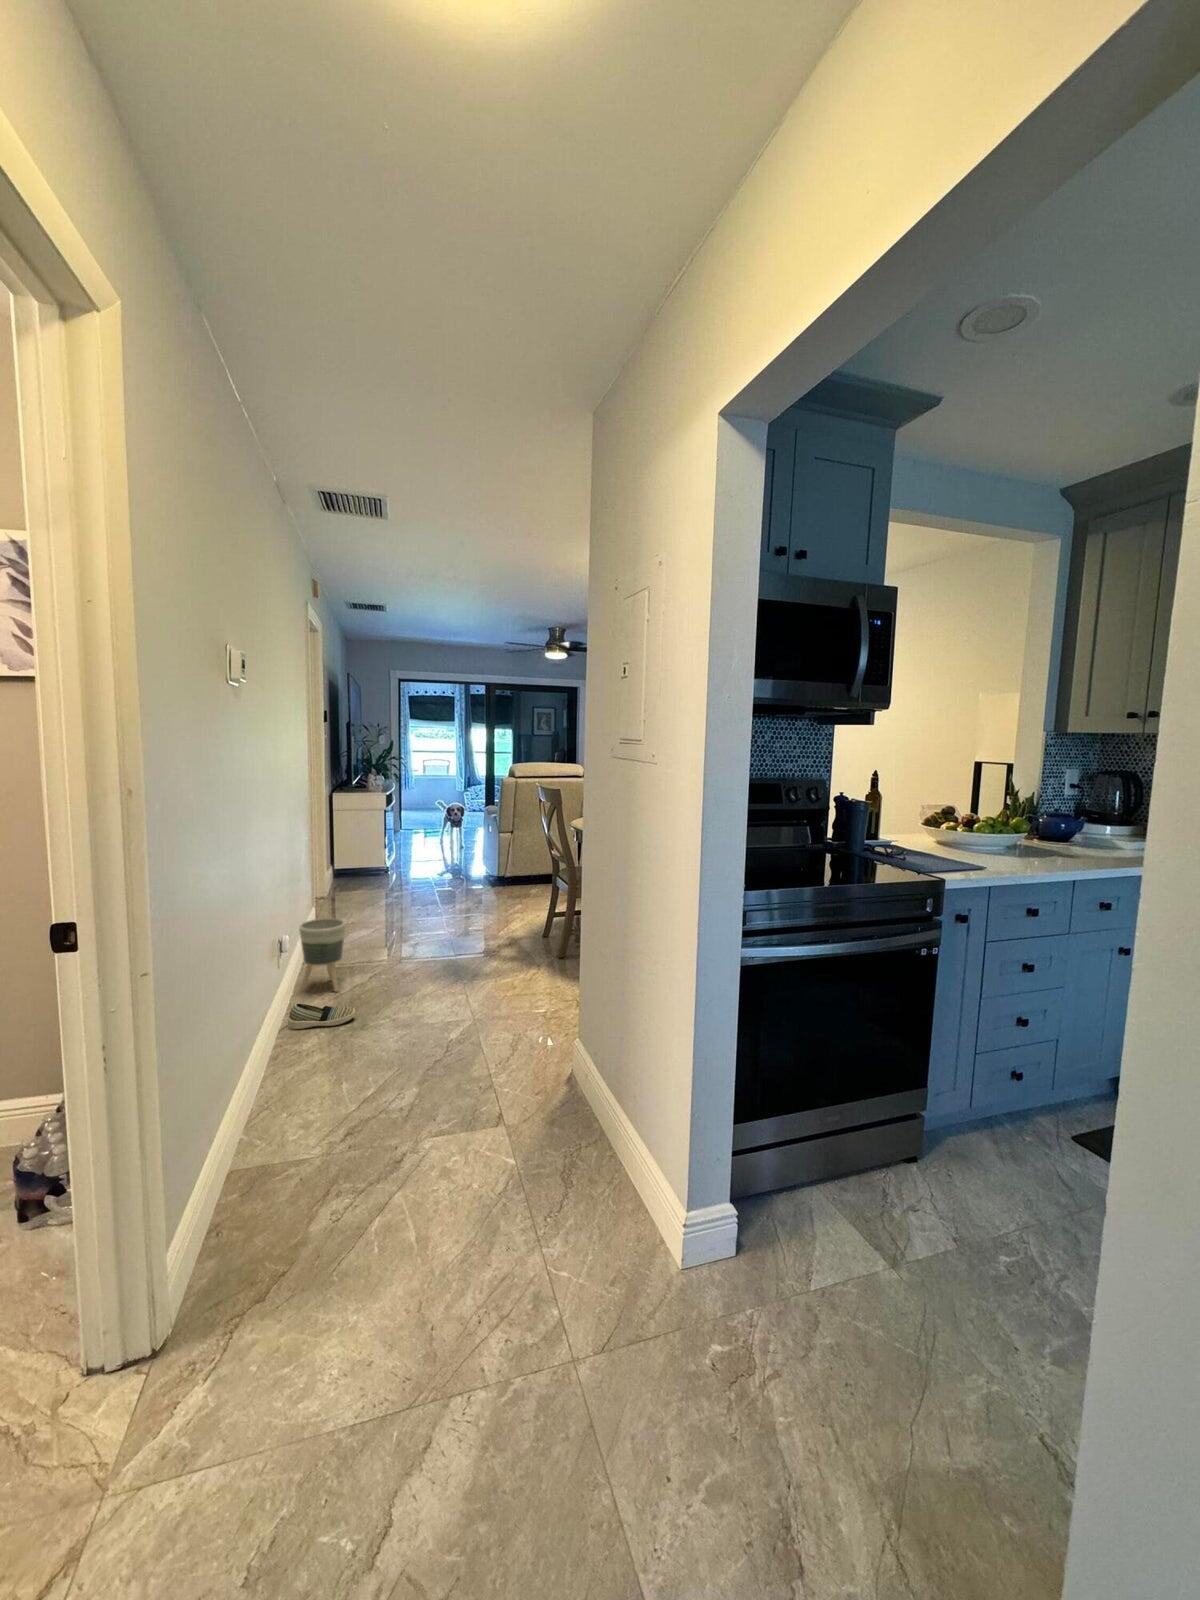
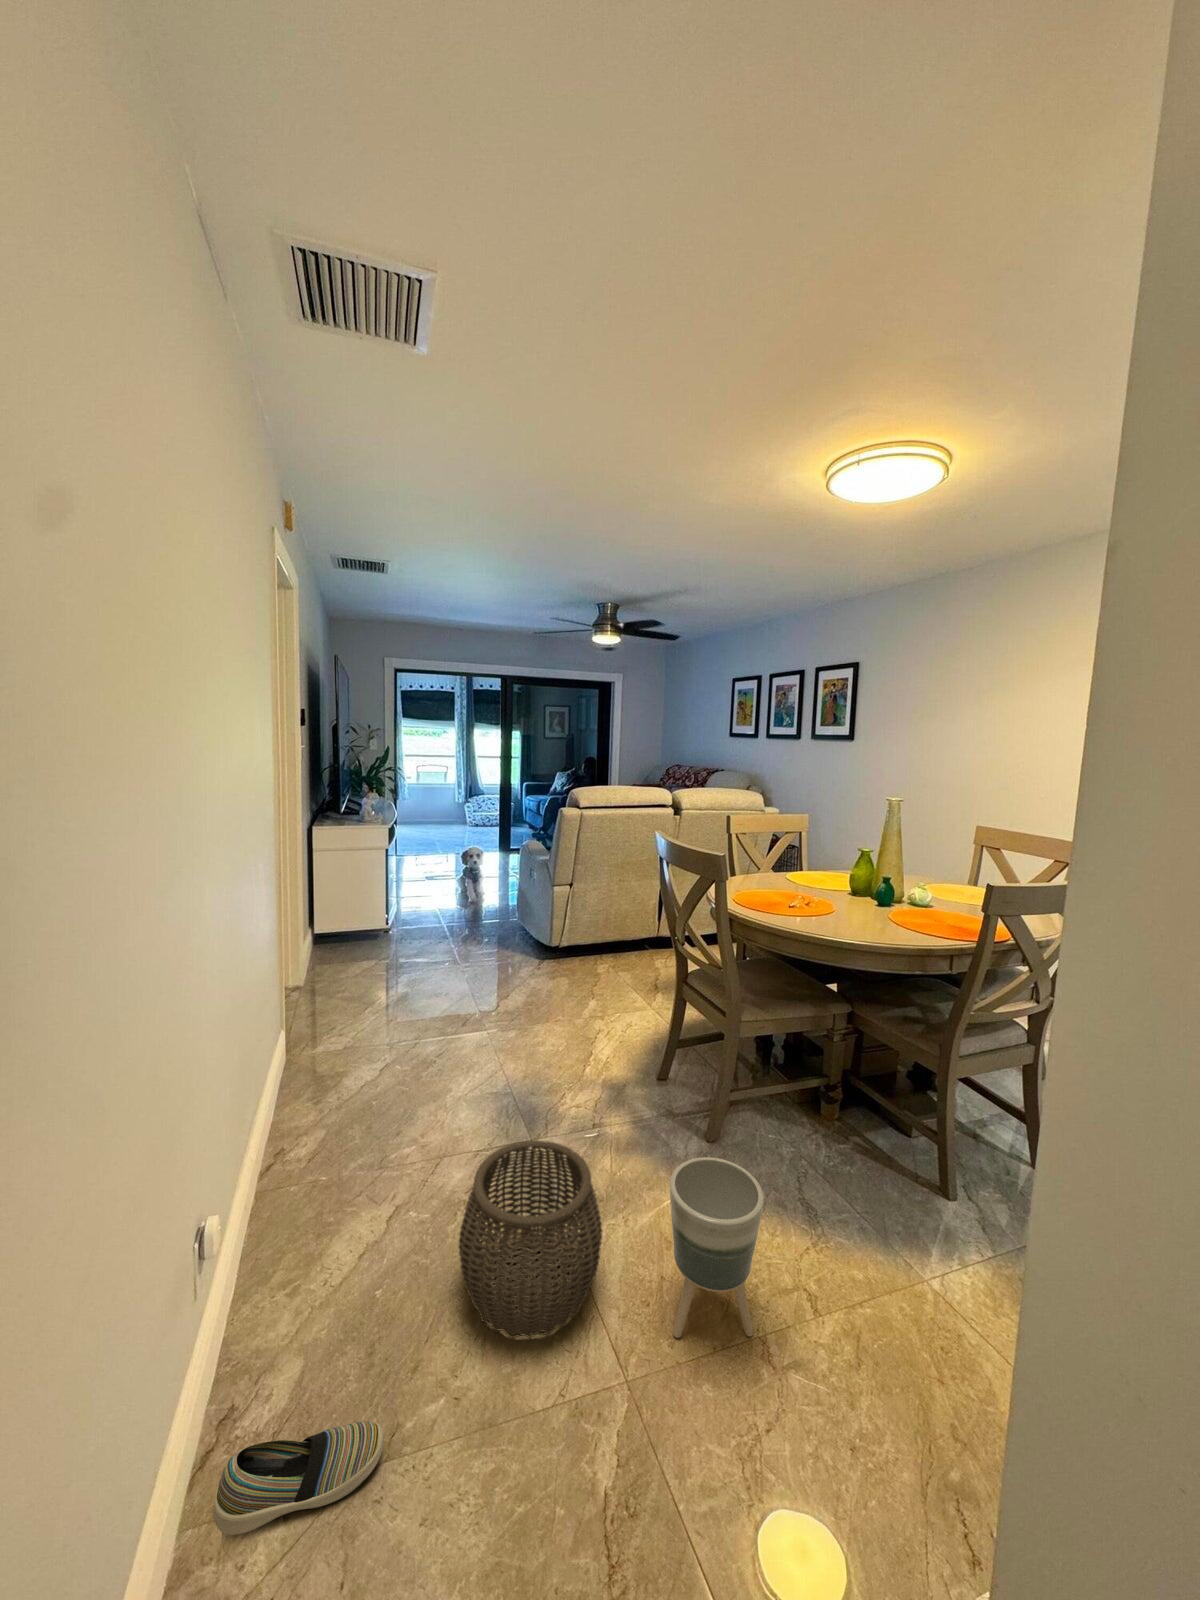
planter: present [299,918,346,992] -> present [670,1157,764,1338]
woven basket: none [396,925,467,1001] -> present [459,1140,602,1338]

